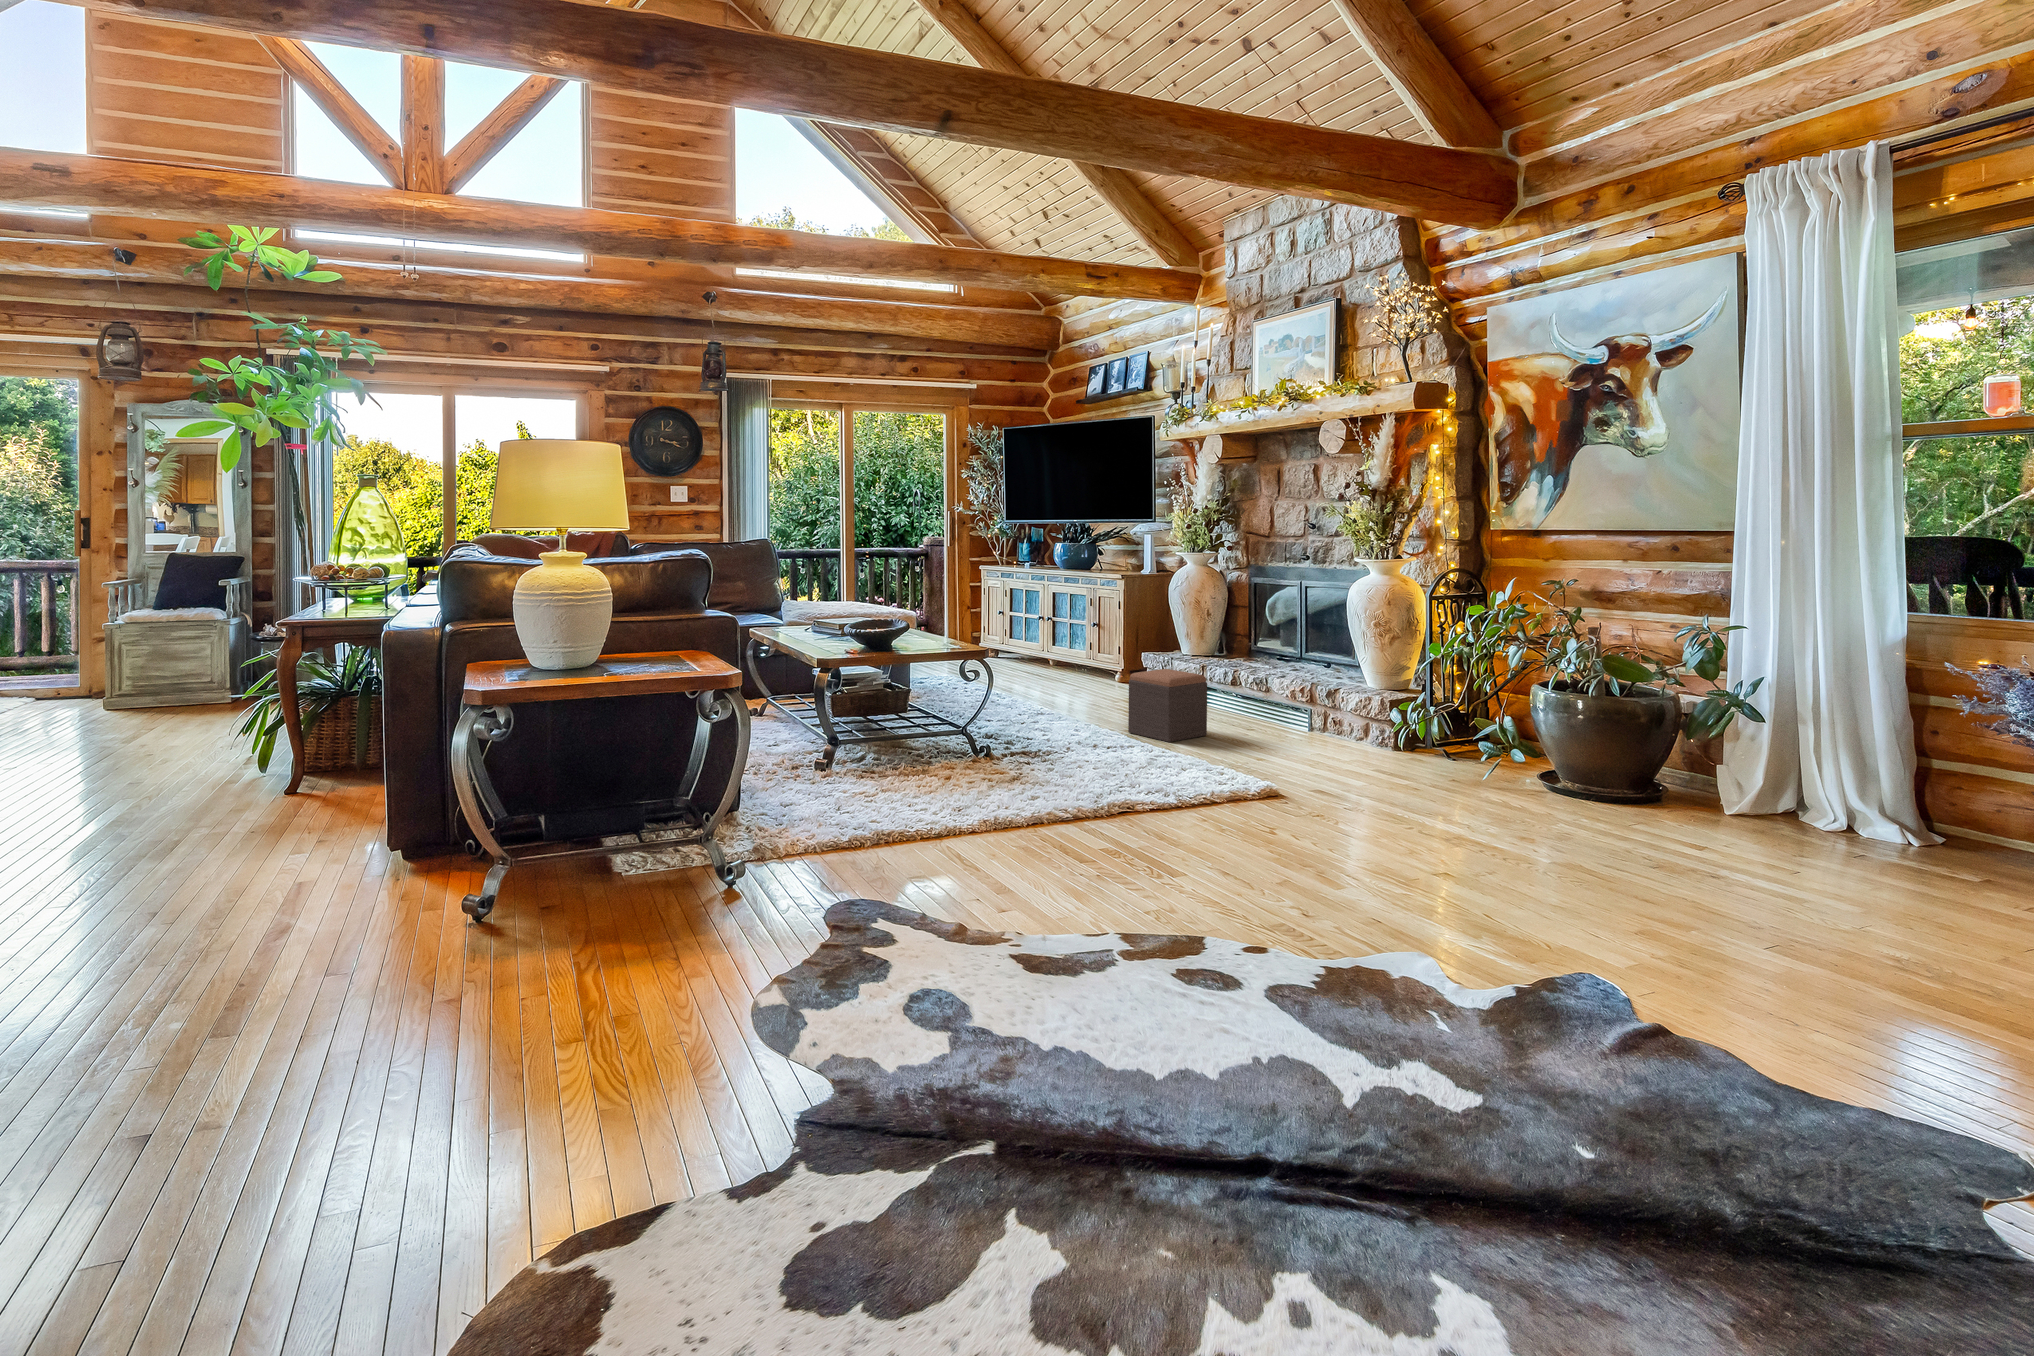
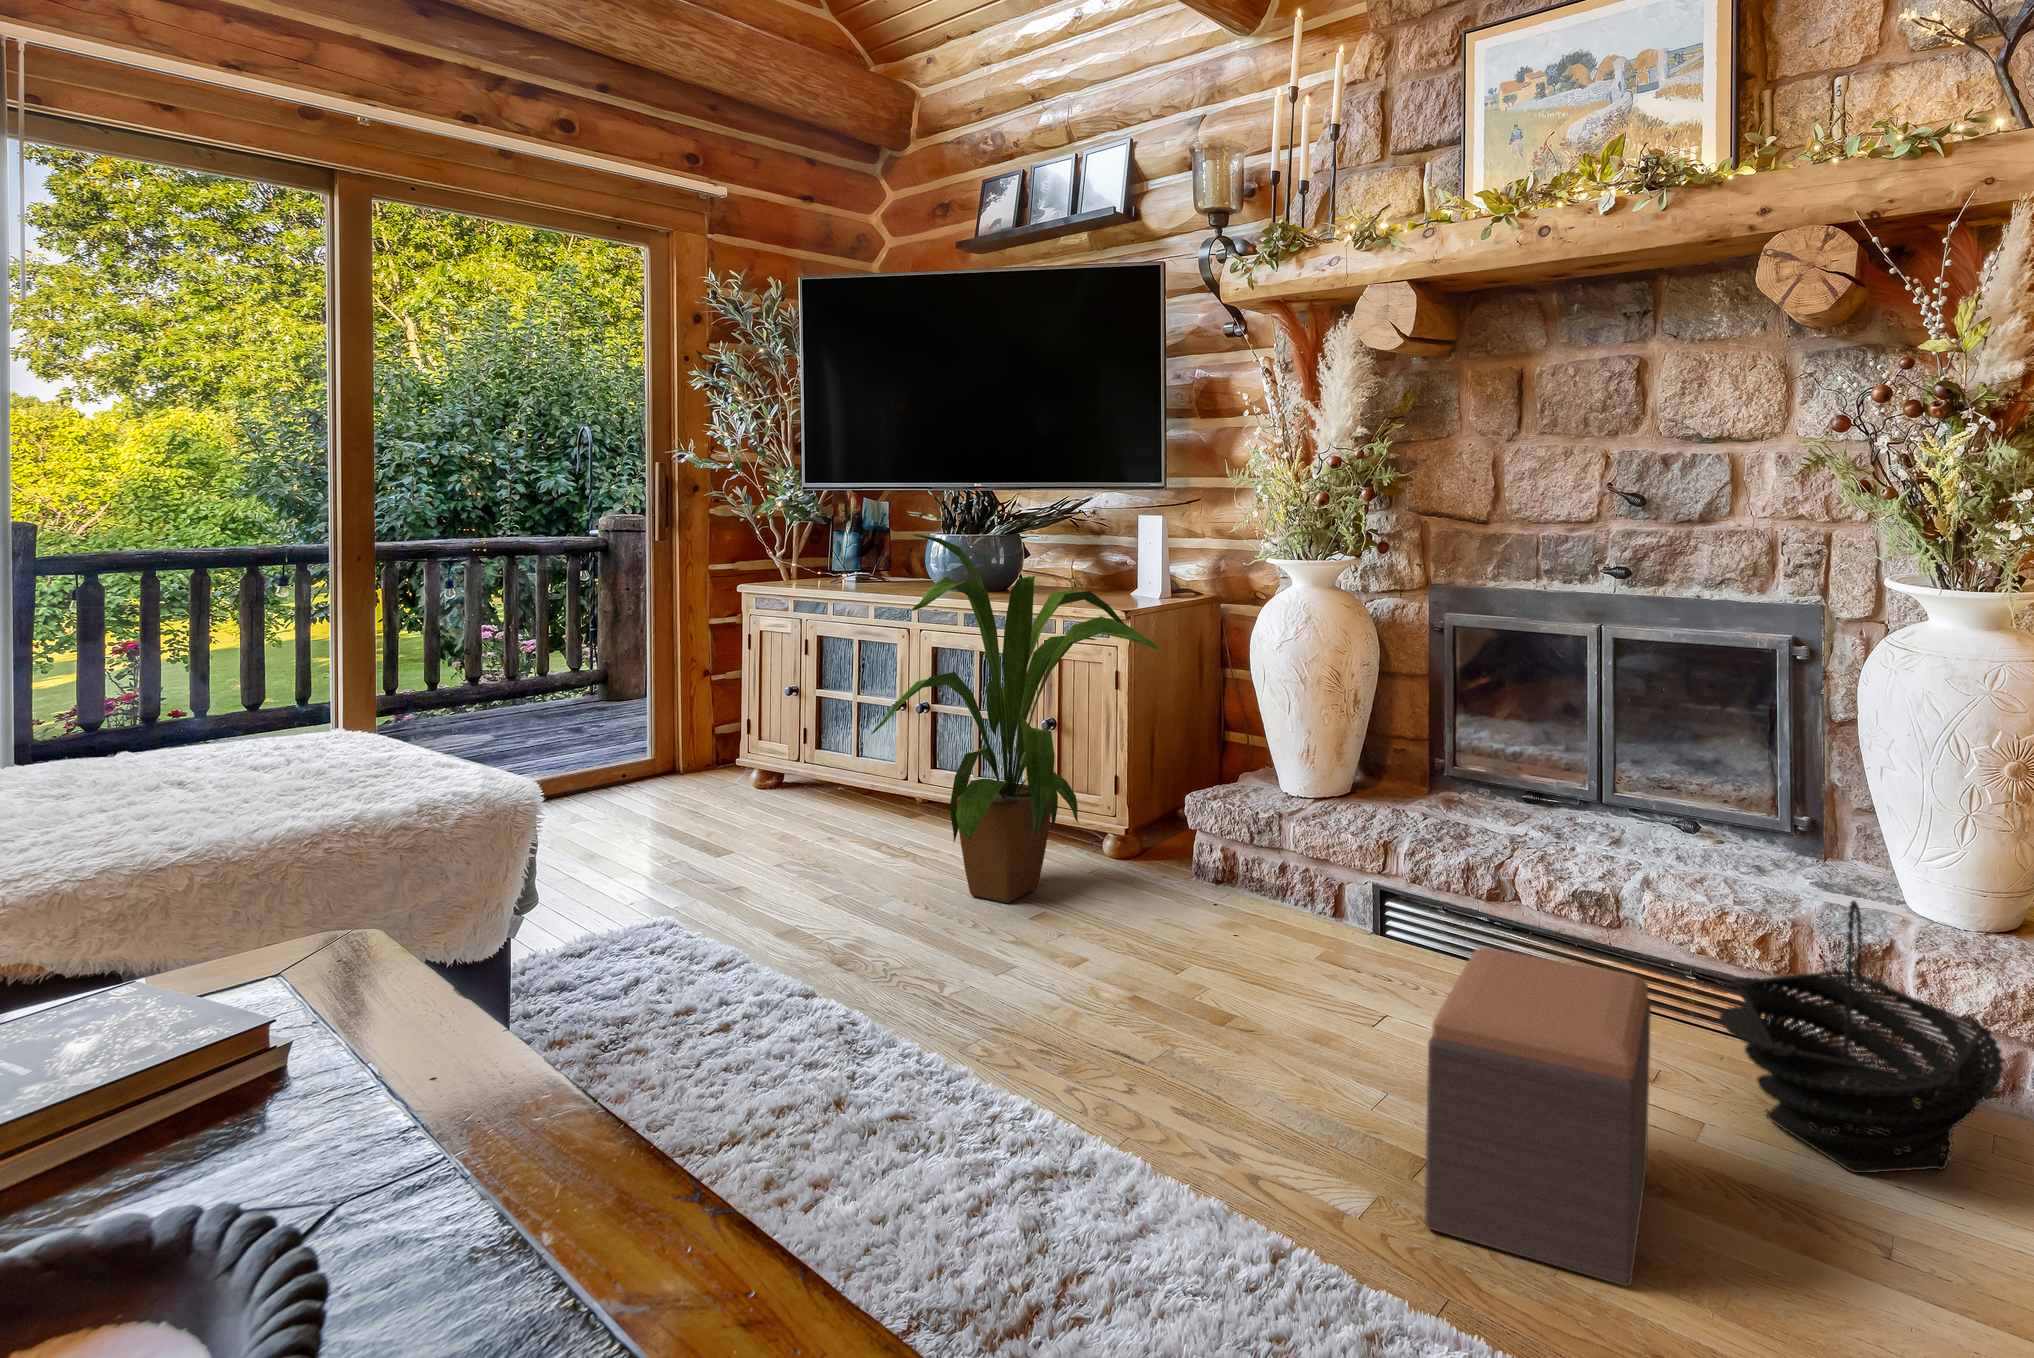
house plant: none [1014,542,1122,685] -> present [871,534,1162,903]
basket: none [1245,665,1334,746] -> present [1720,901,2004,1173]

